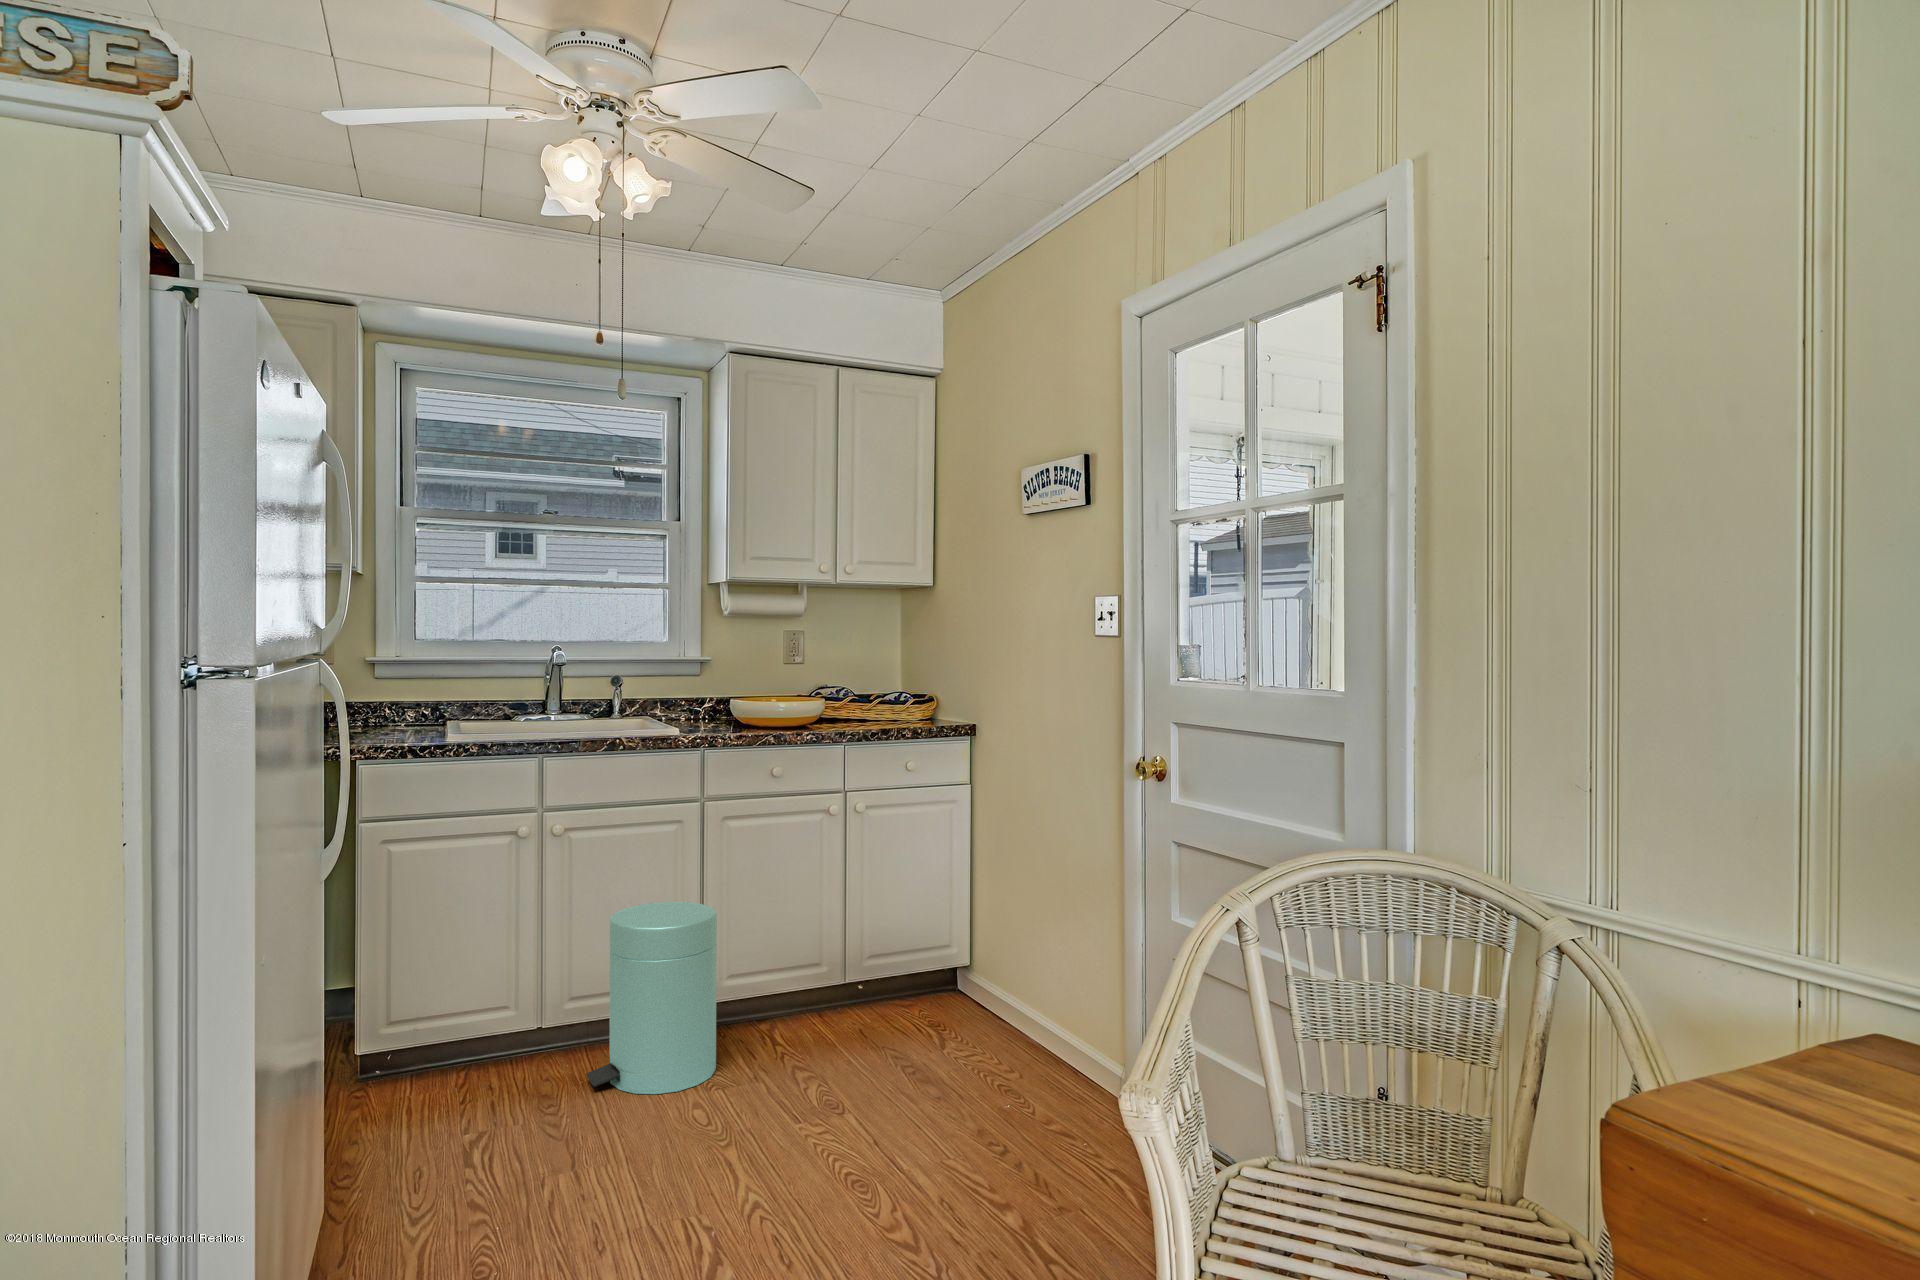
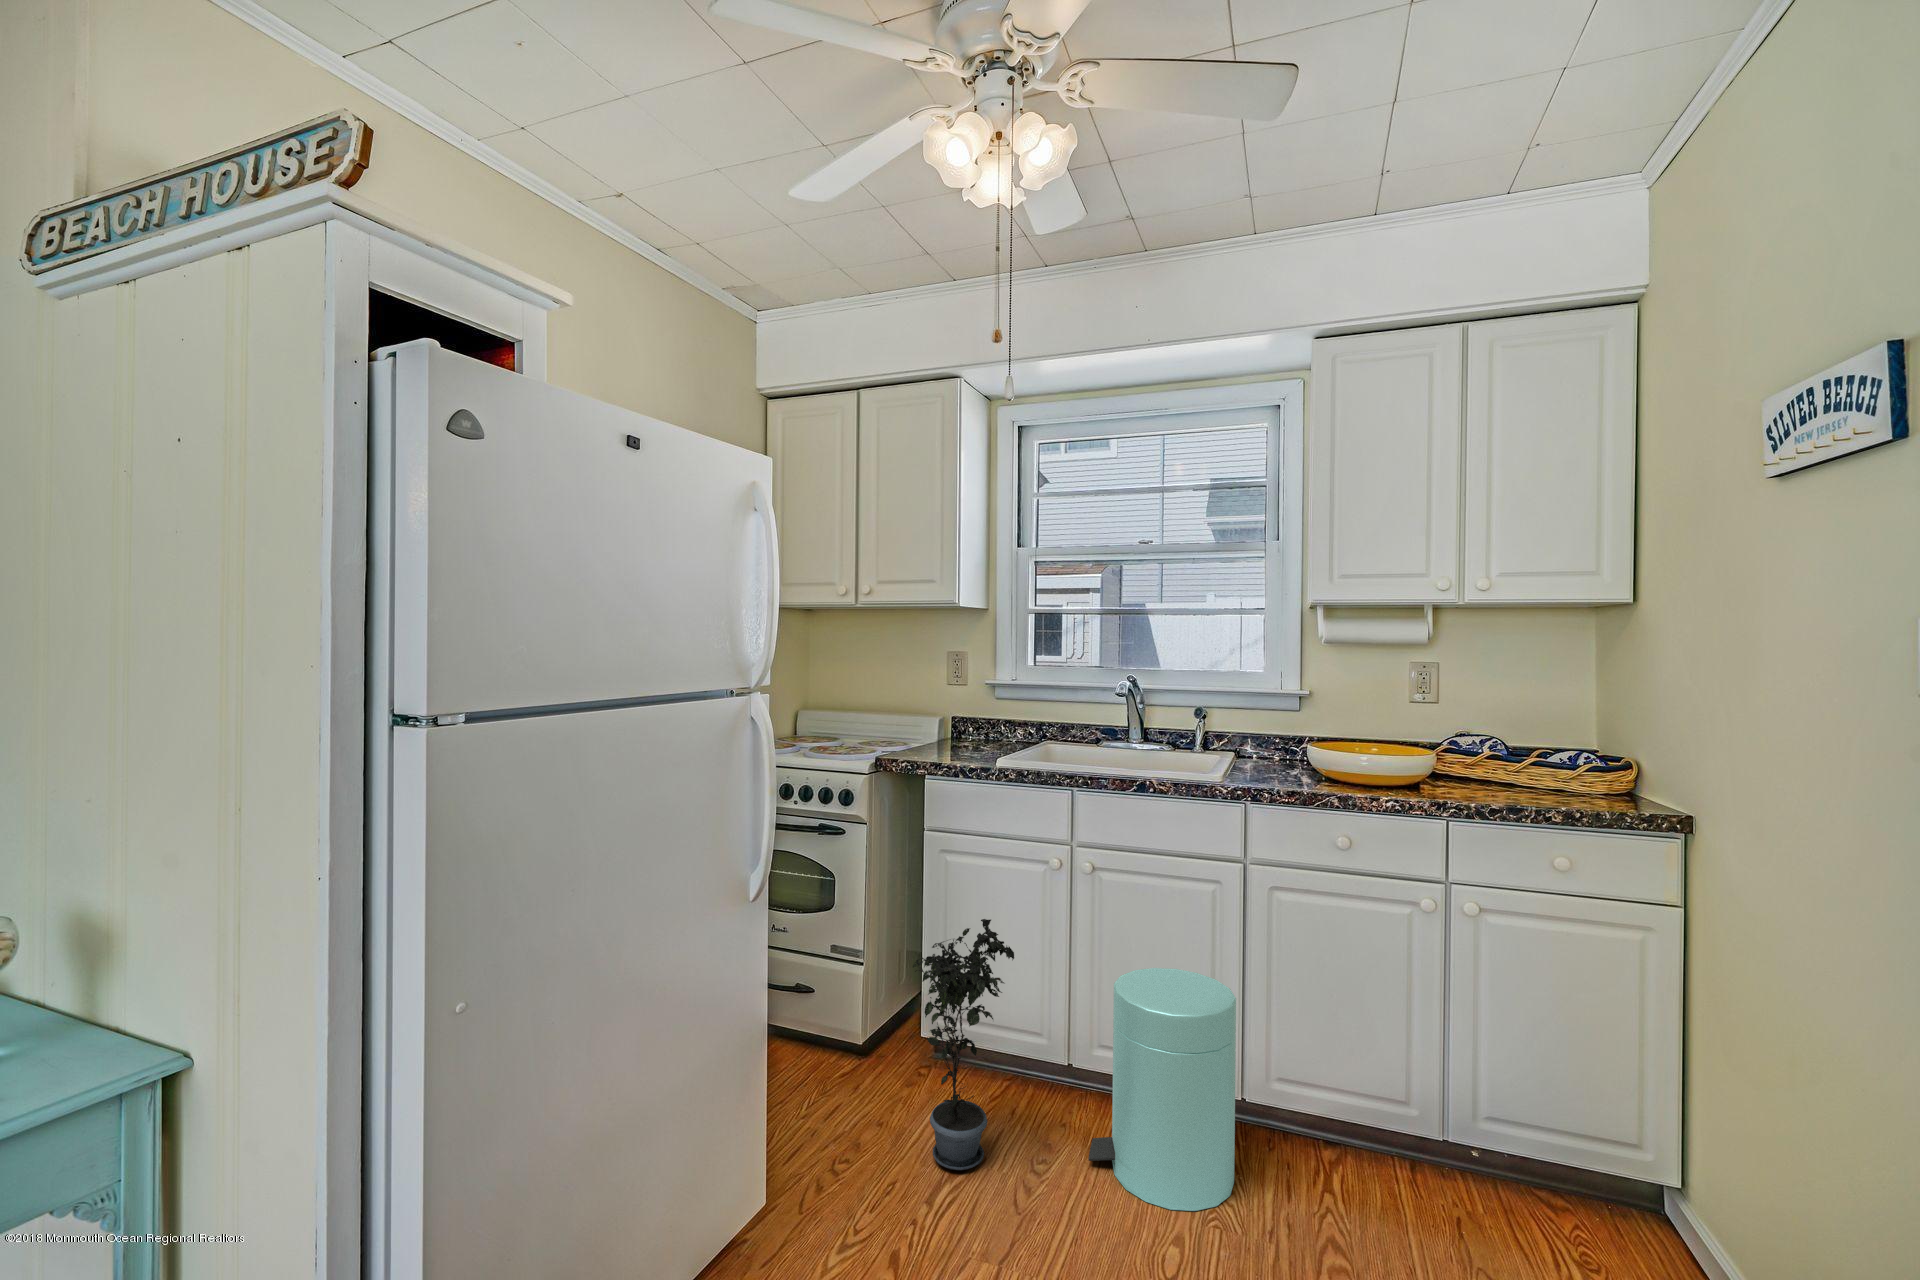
potted plant: none [410,883,528,1139] -> present [913,919,1014,1170]

